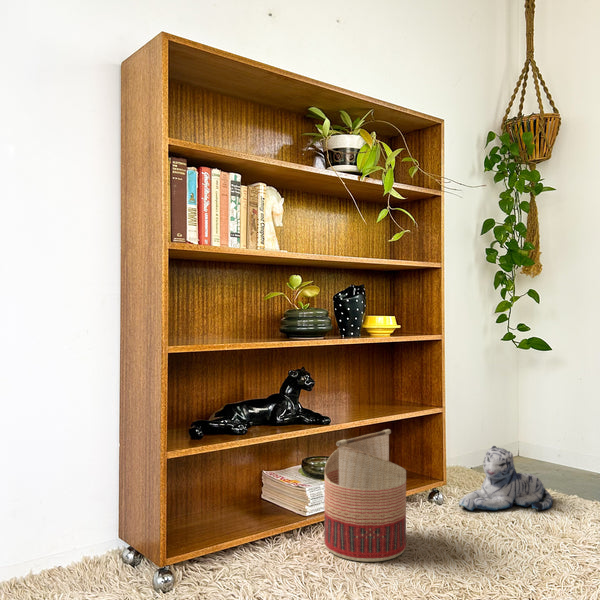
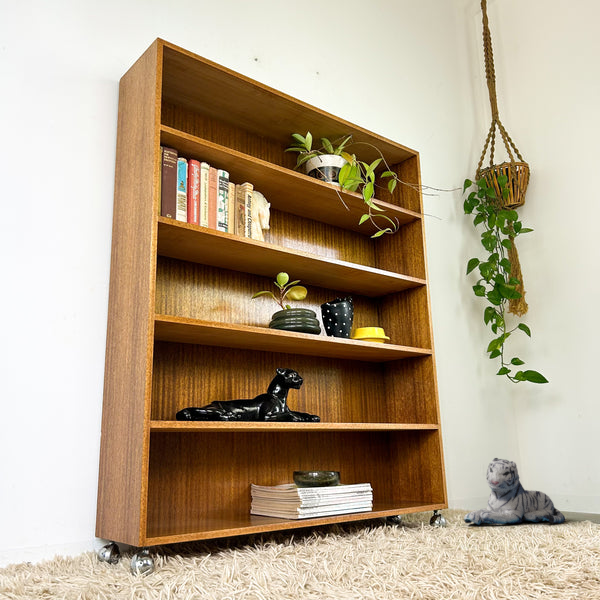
basket: present [324,429,406,562] -> none [317,419,408,548]

